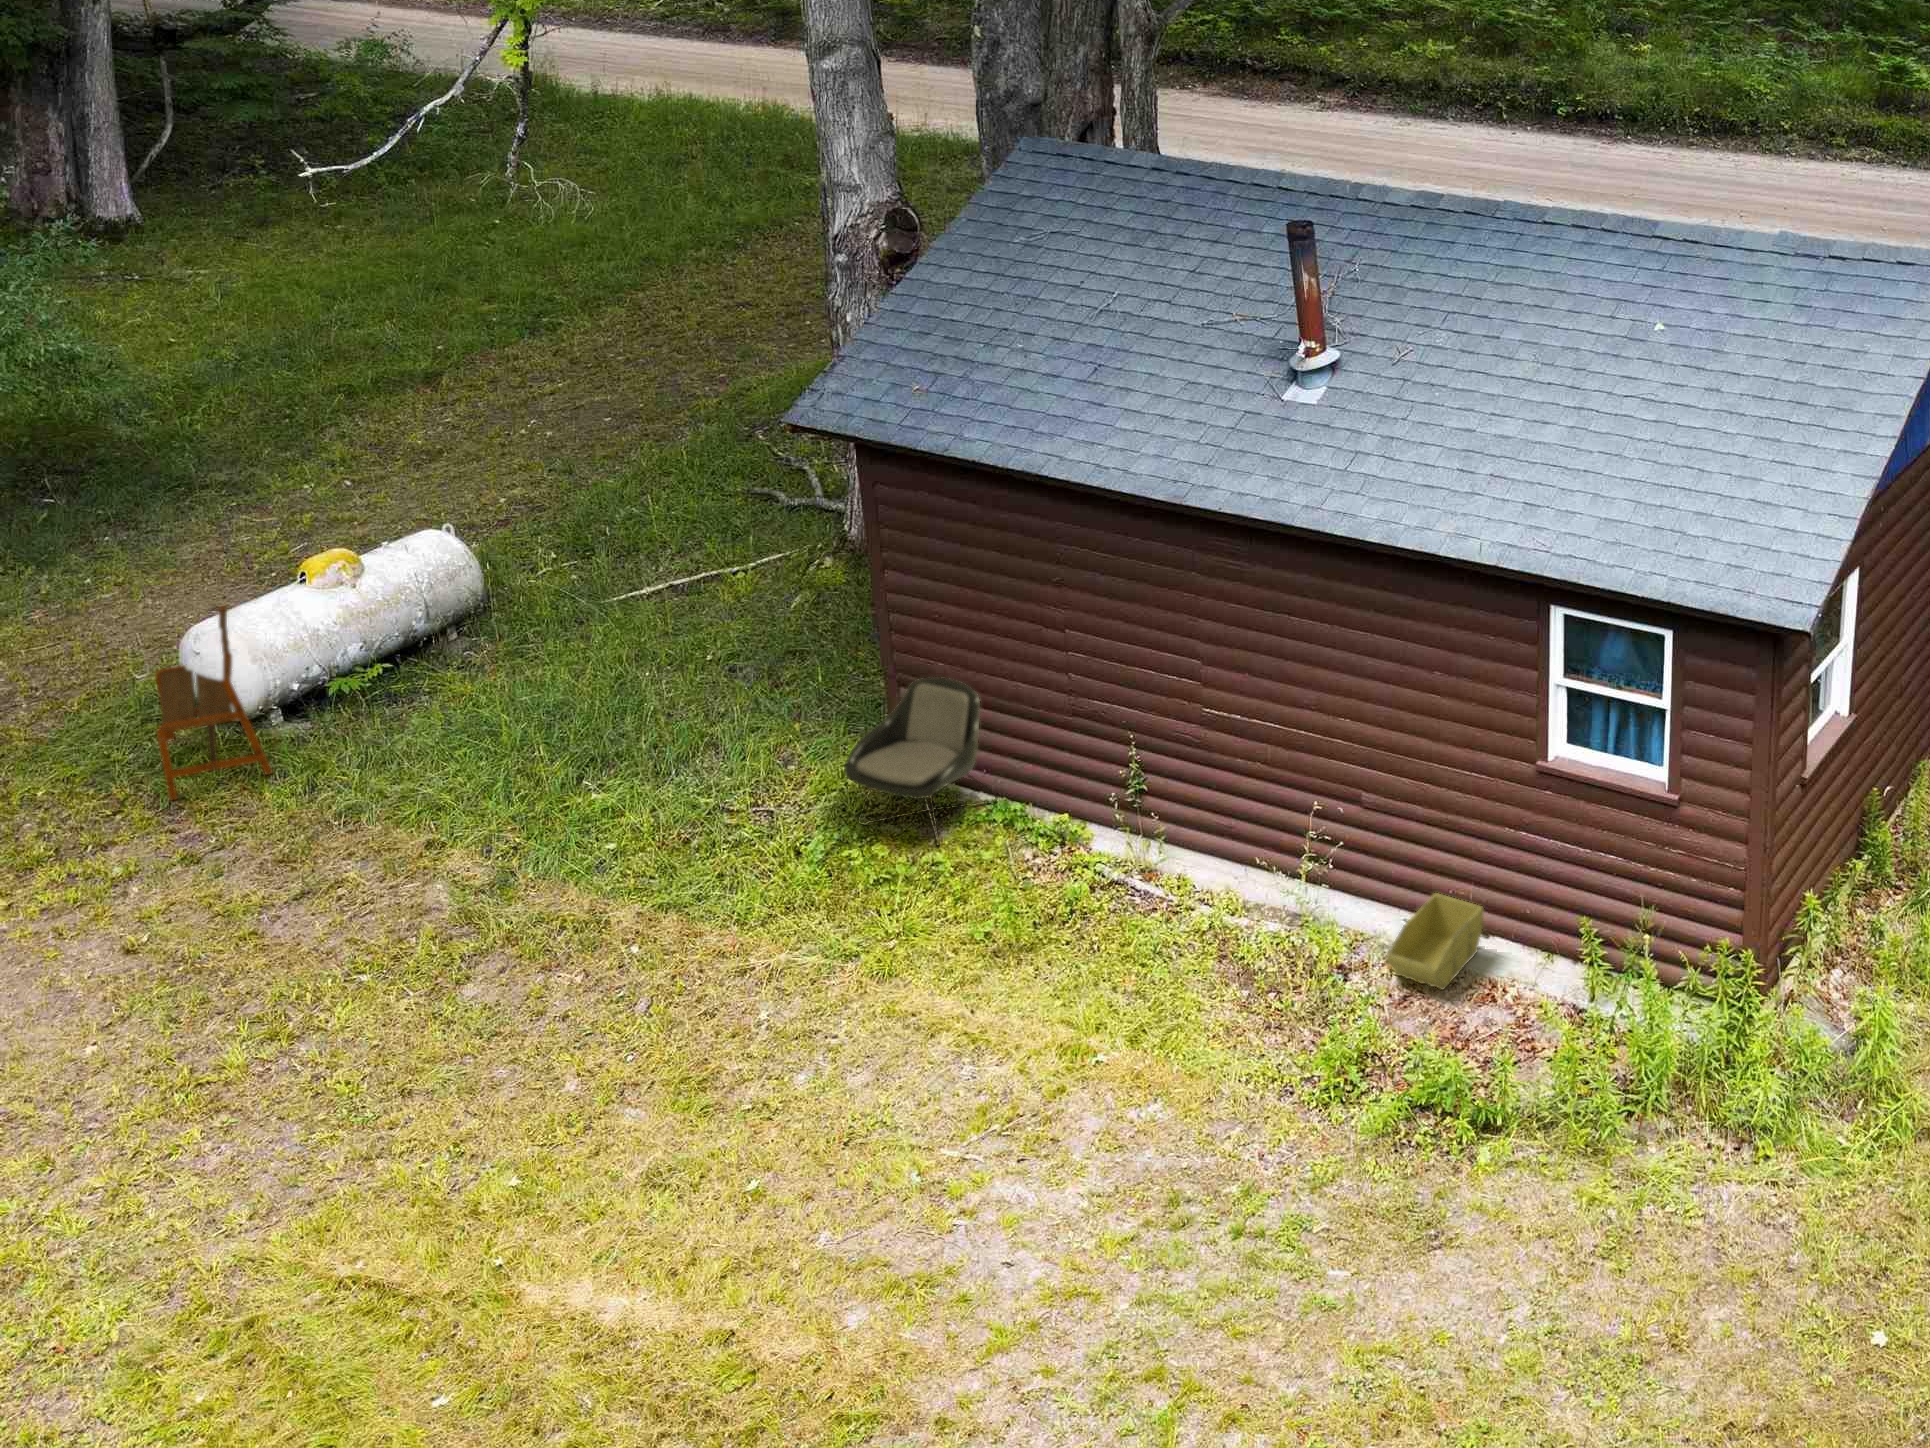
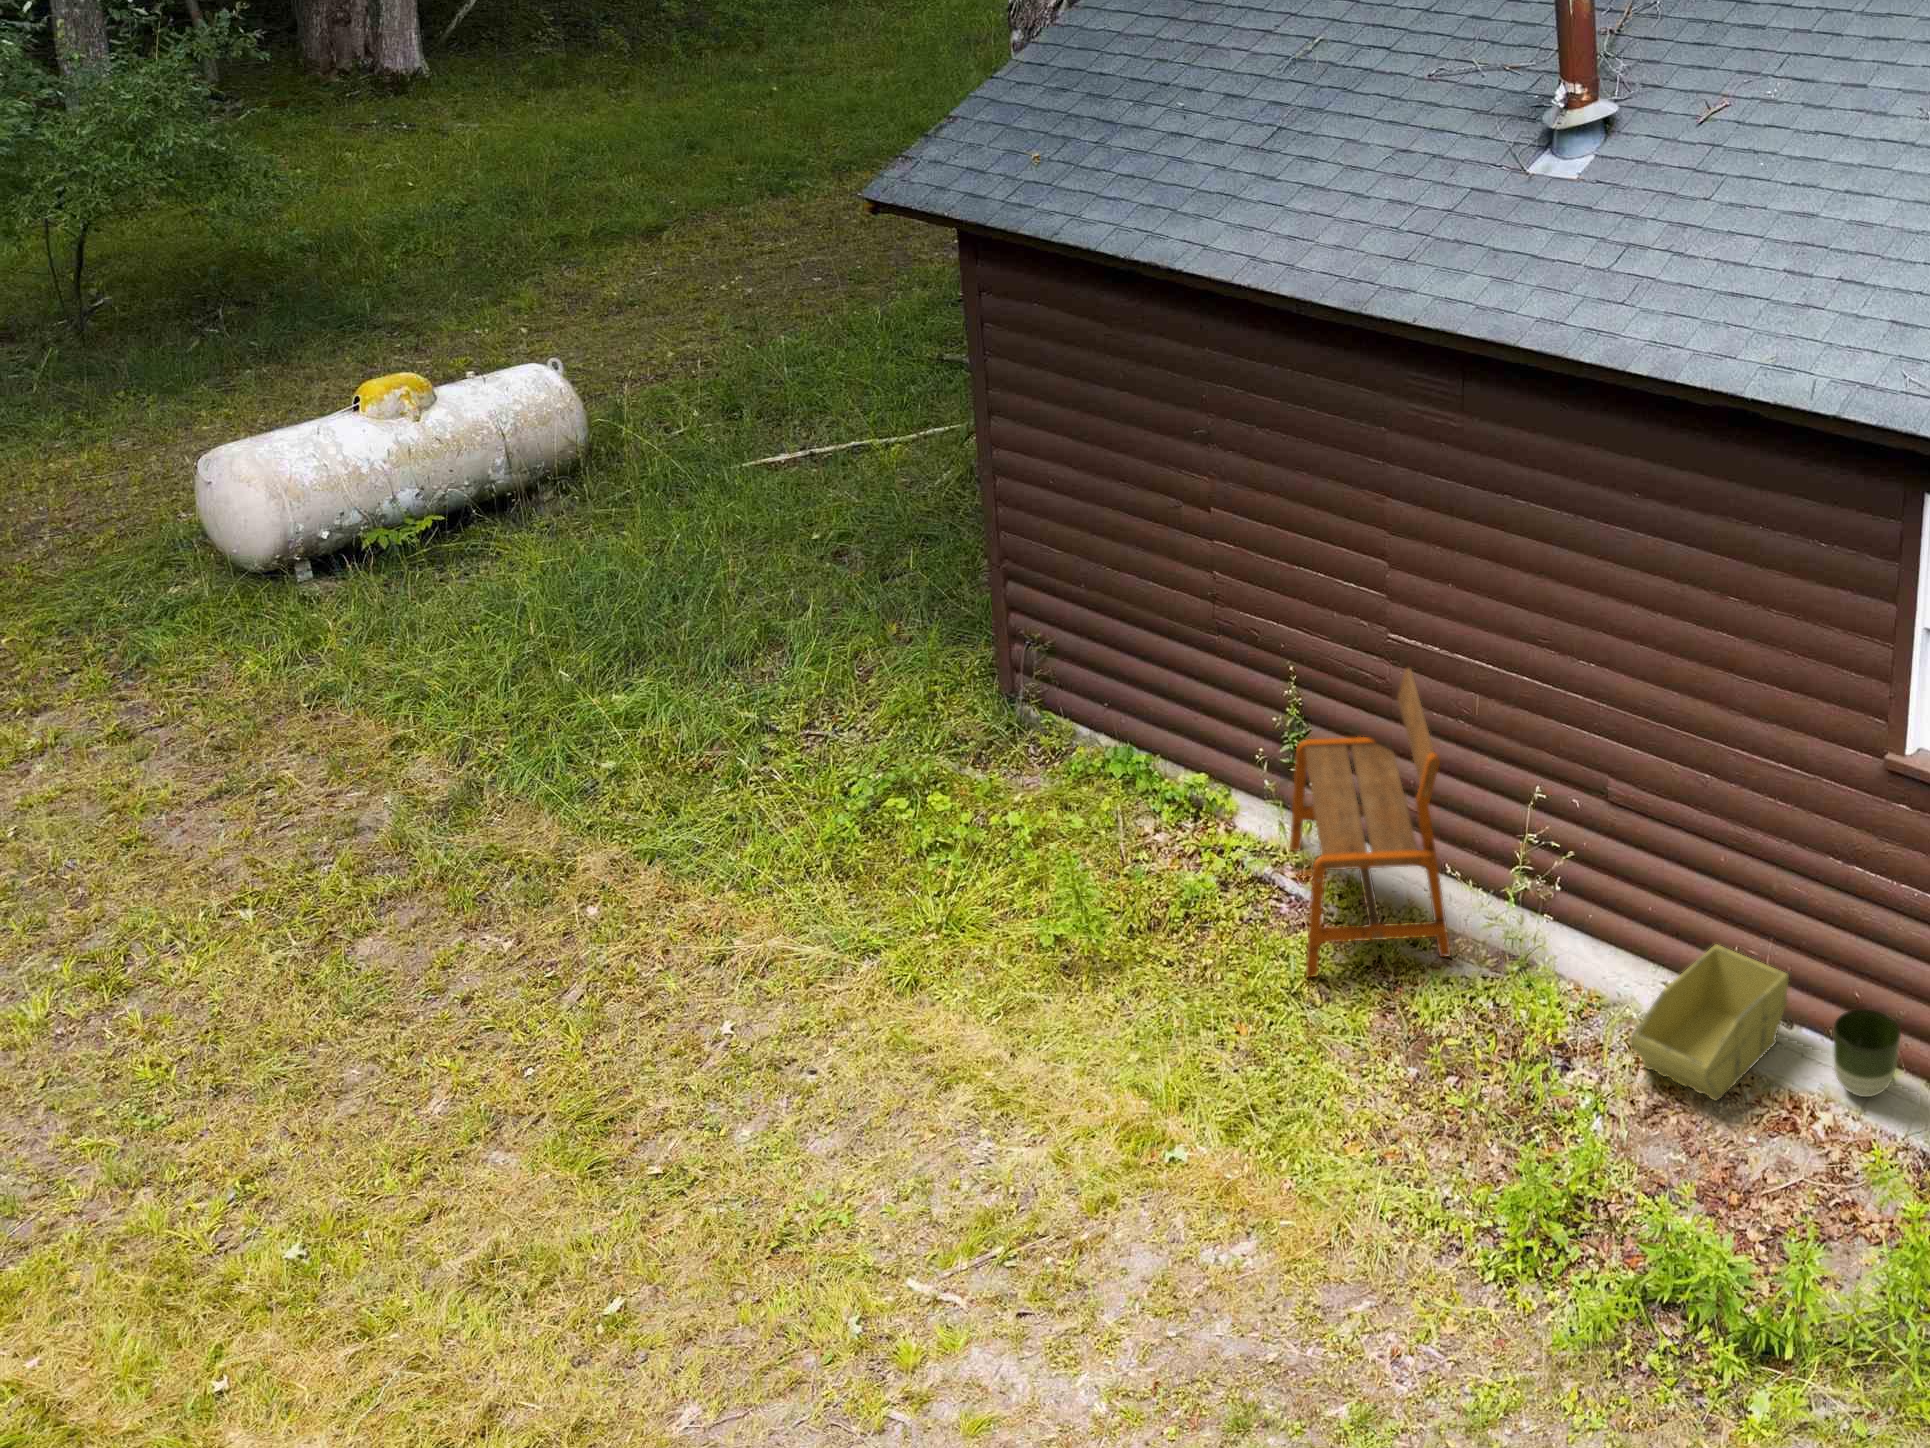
bench: present [156,606,272,800] -> present [1290,669,1451,977]
lounge chair: present [844,677,997,845] -> none [914,572,1122,805]
planter: none [1514,923,1555,978] -> present [1834,1009,1901,1097]

